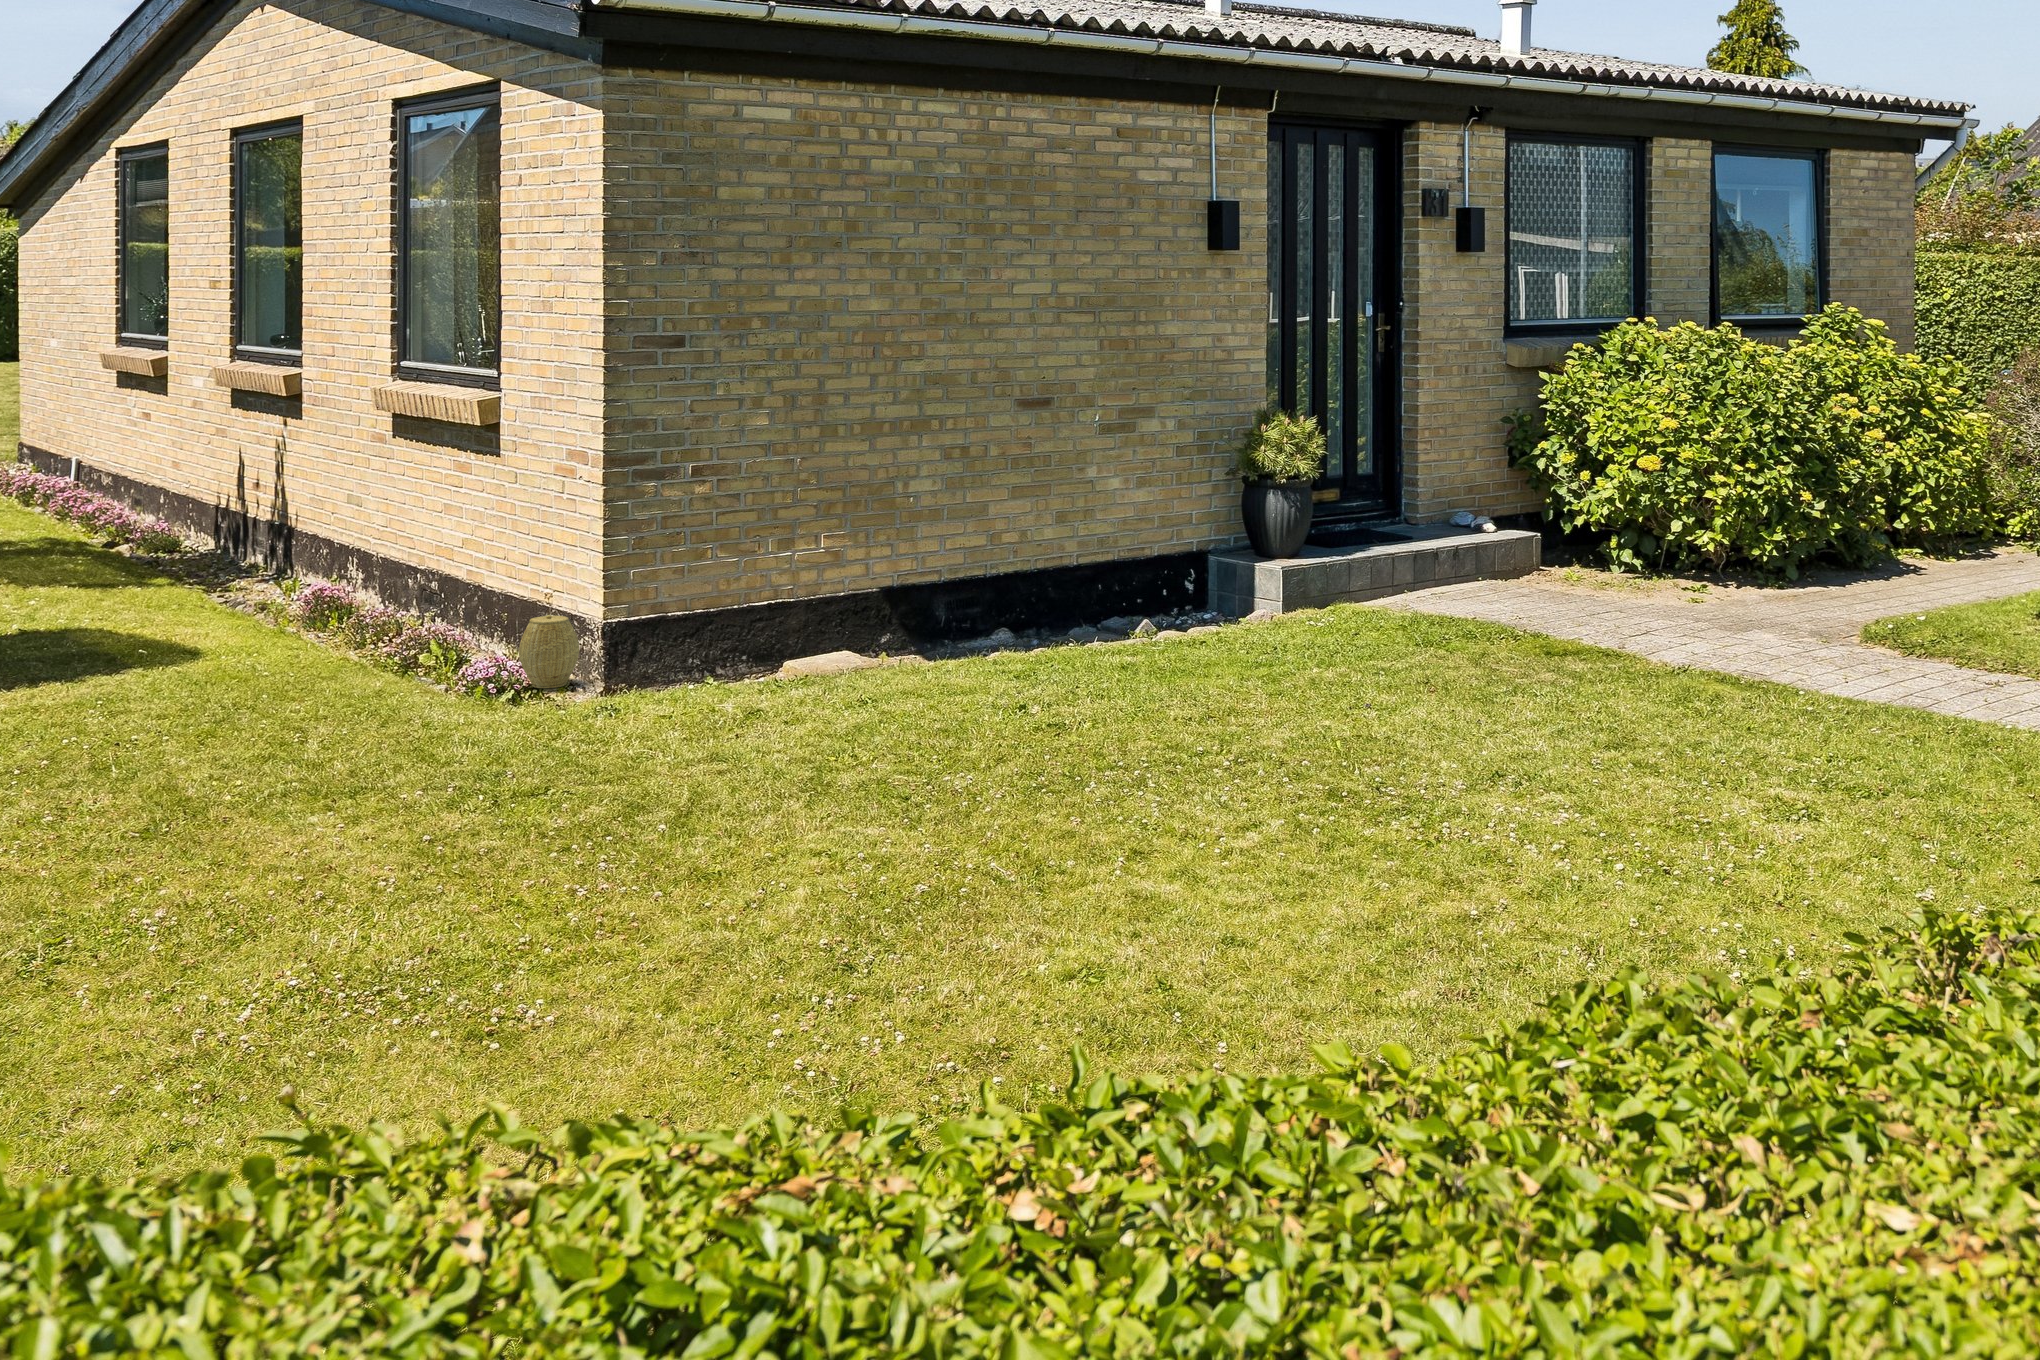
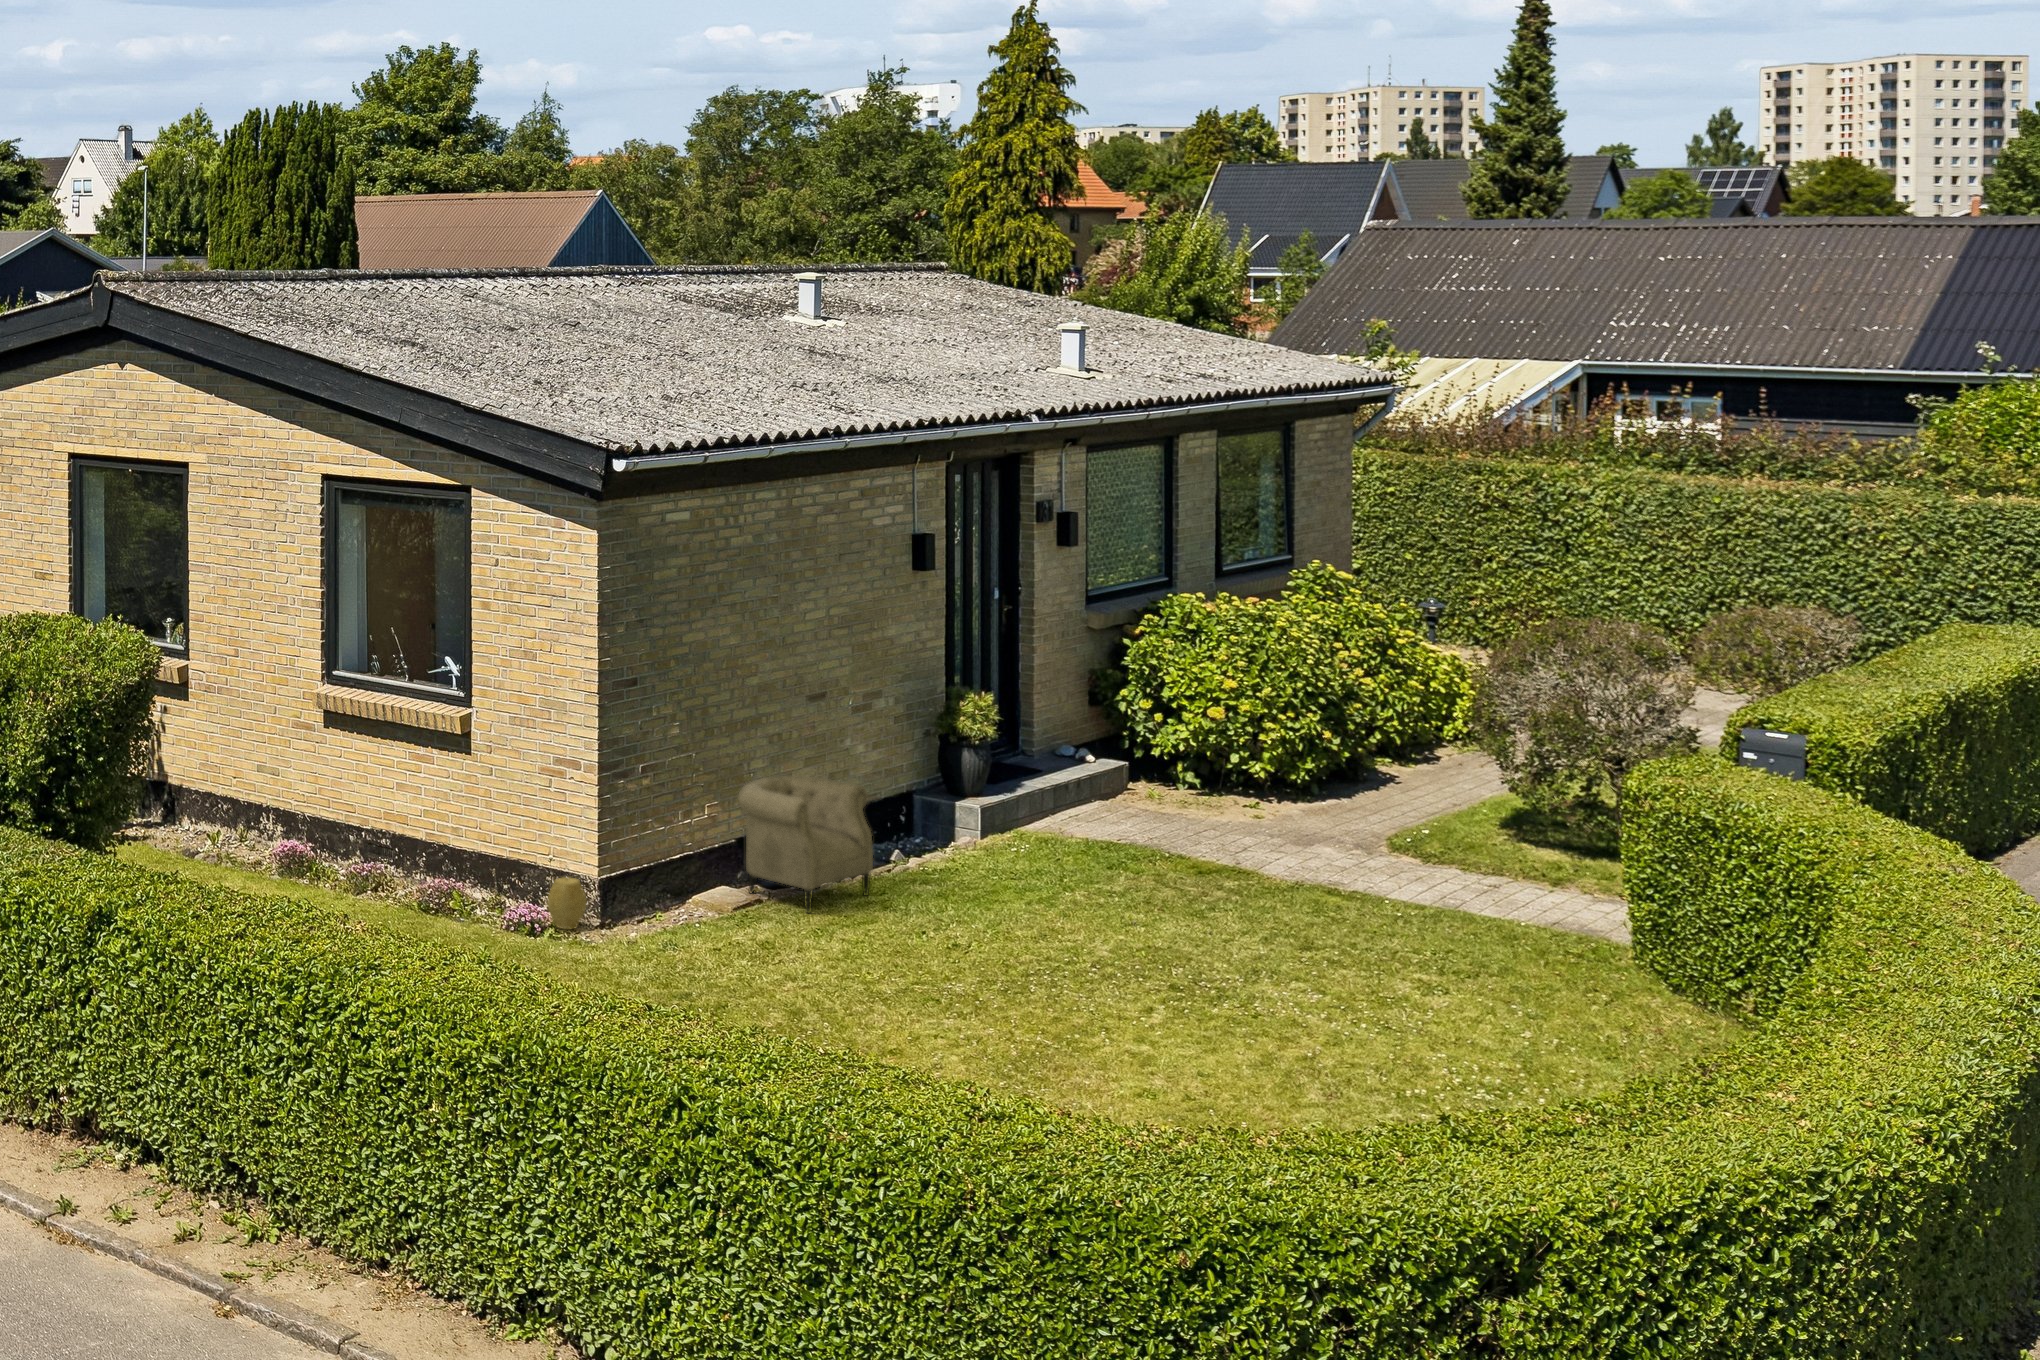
chair: none [854,499,1041,679] -> present [739,776,873,913]

